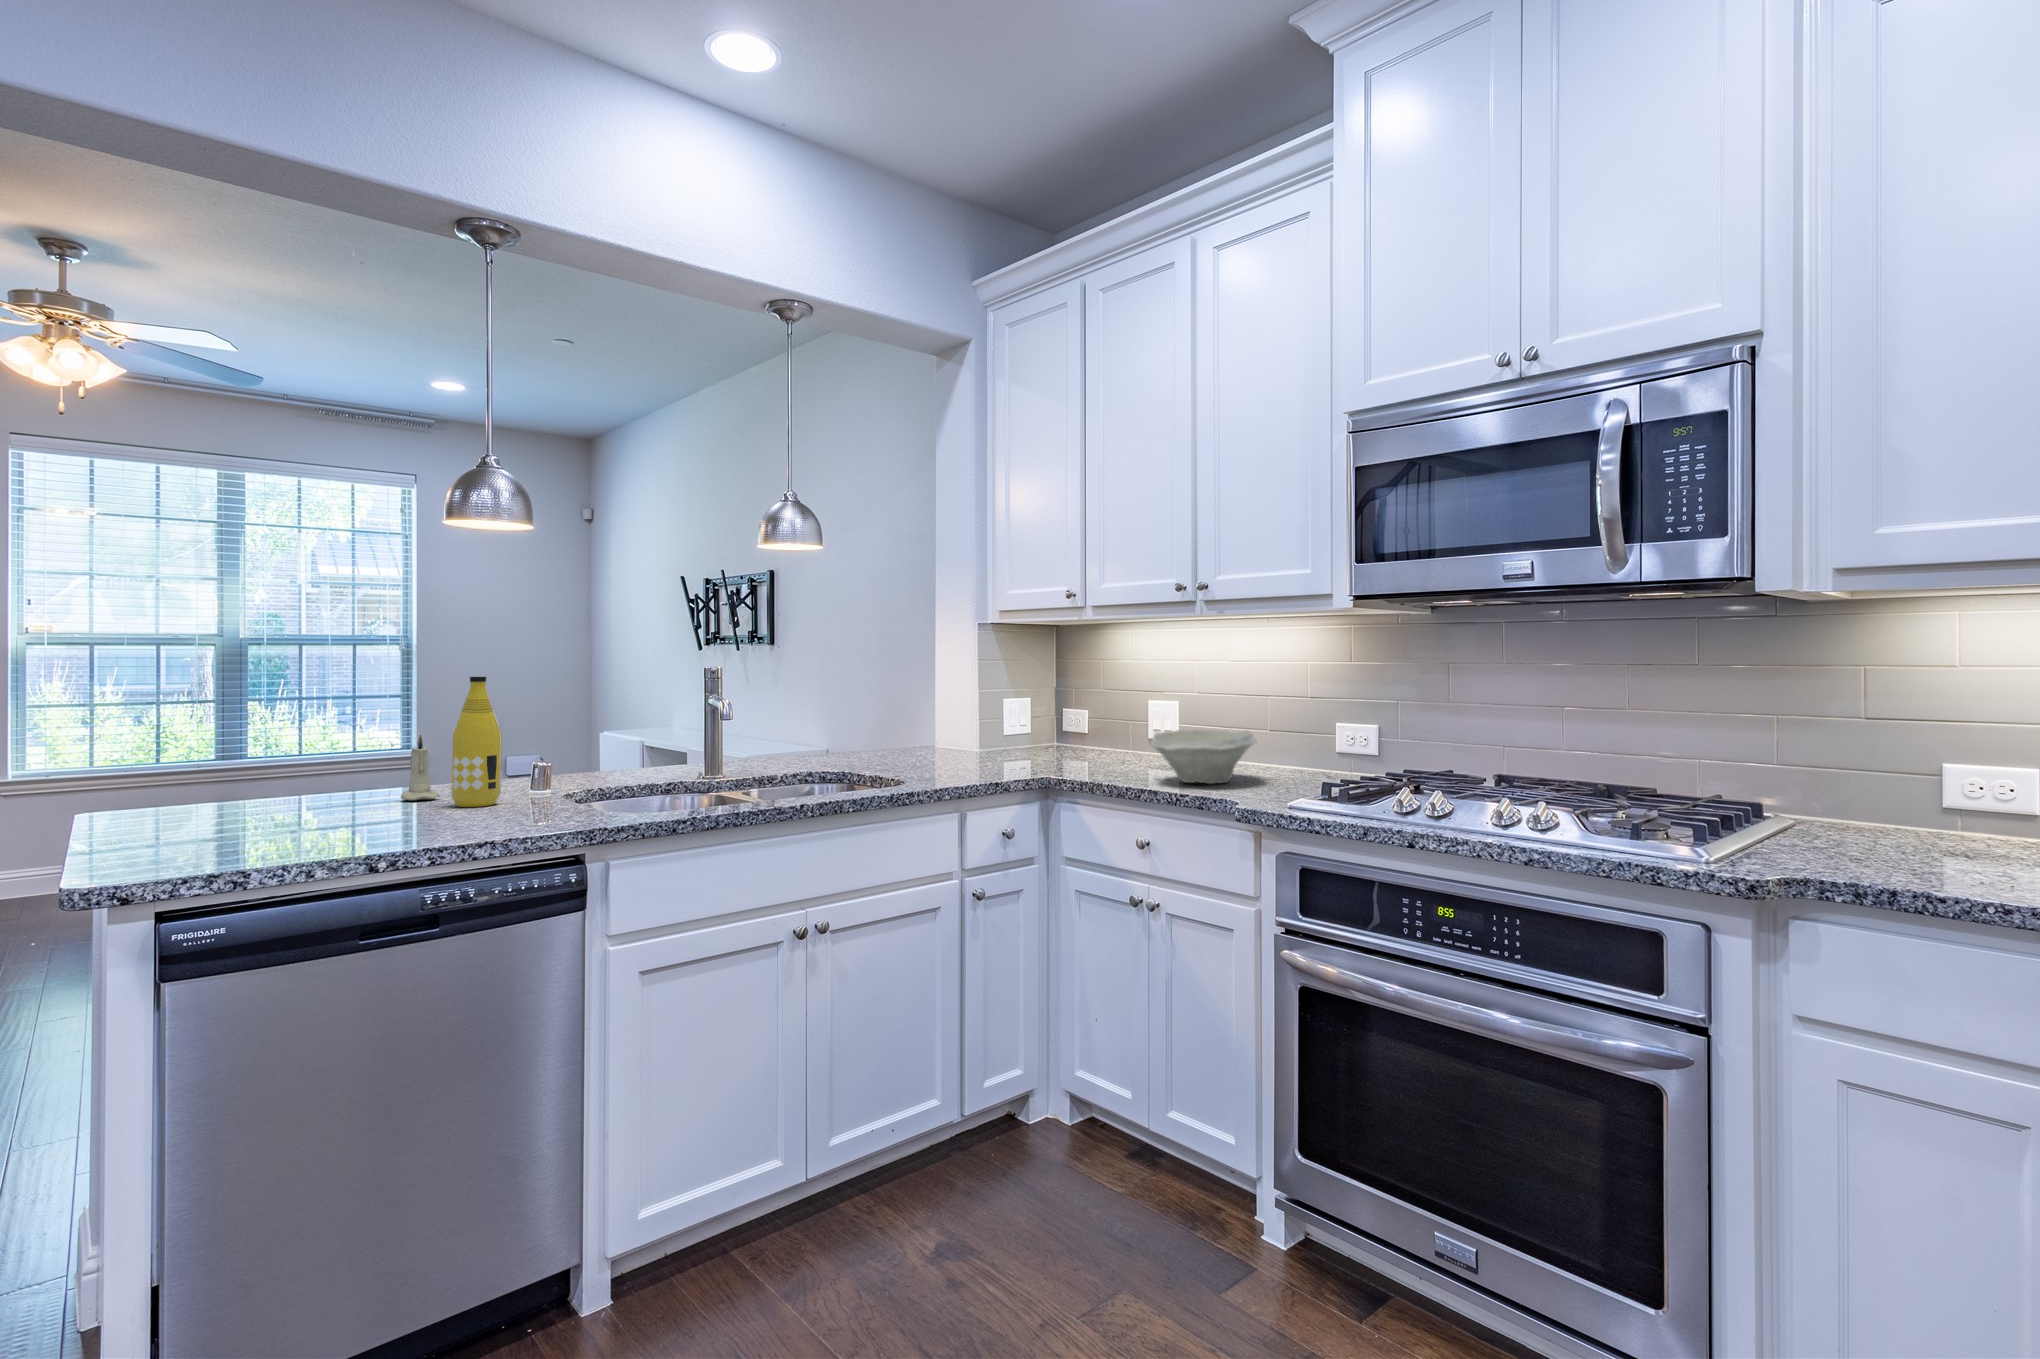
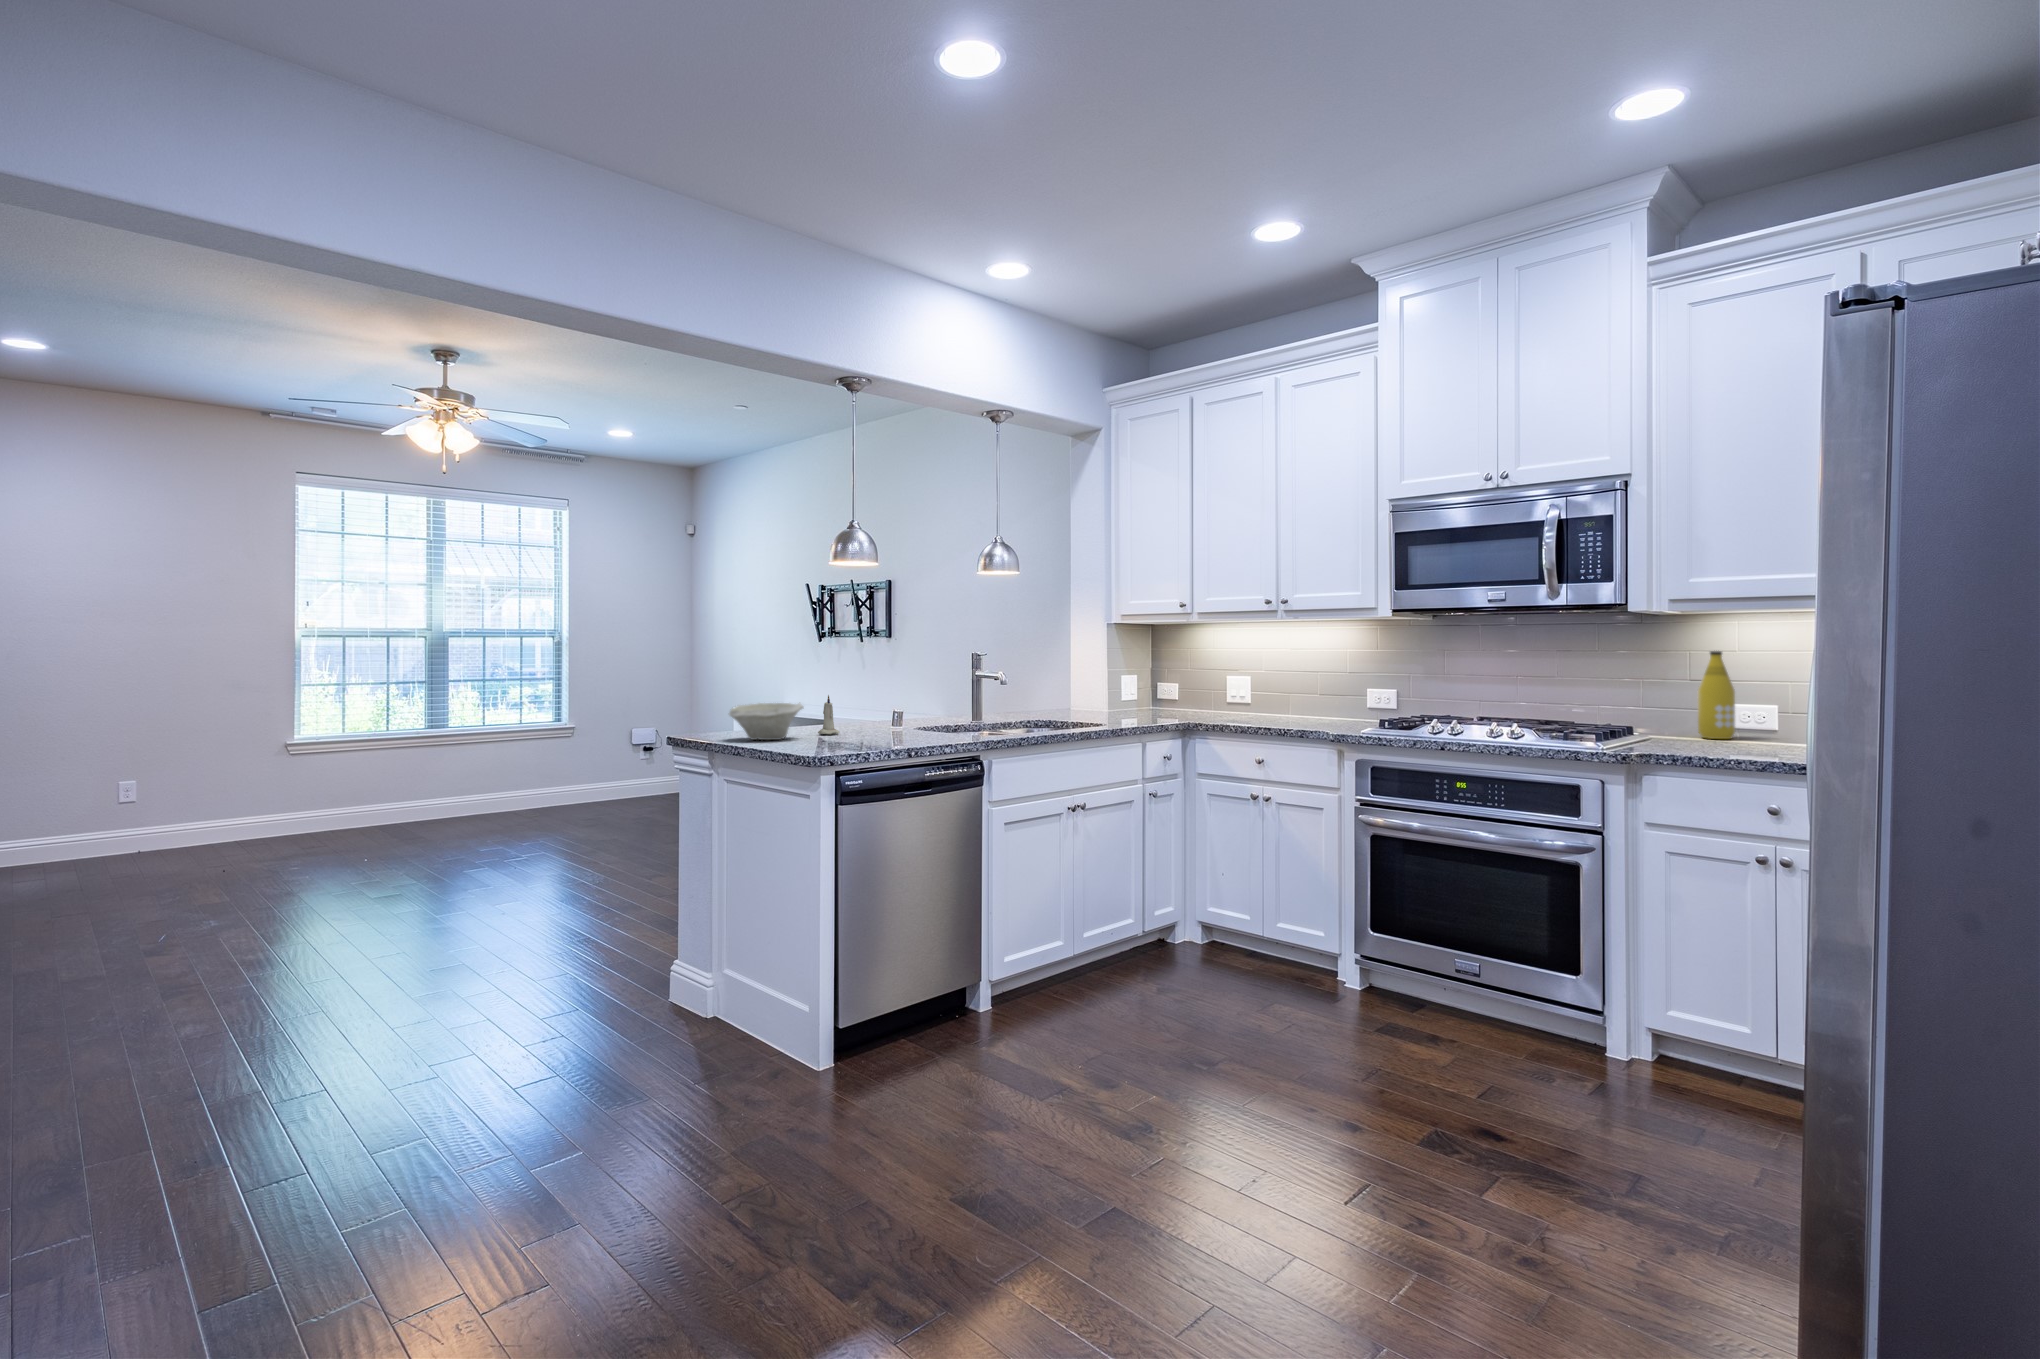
bottle: present [451,676,502,807] -> present [1698,651,1735,739]
bowl: present [1150,730,1256,784] -> present [729,703,803,740]

